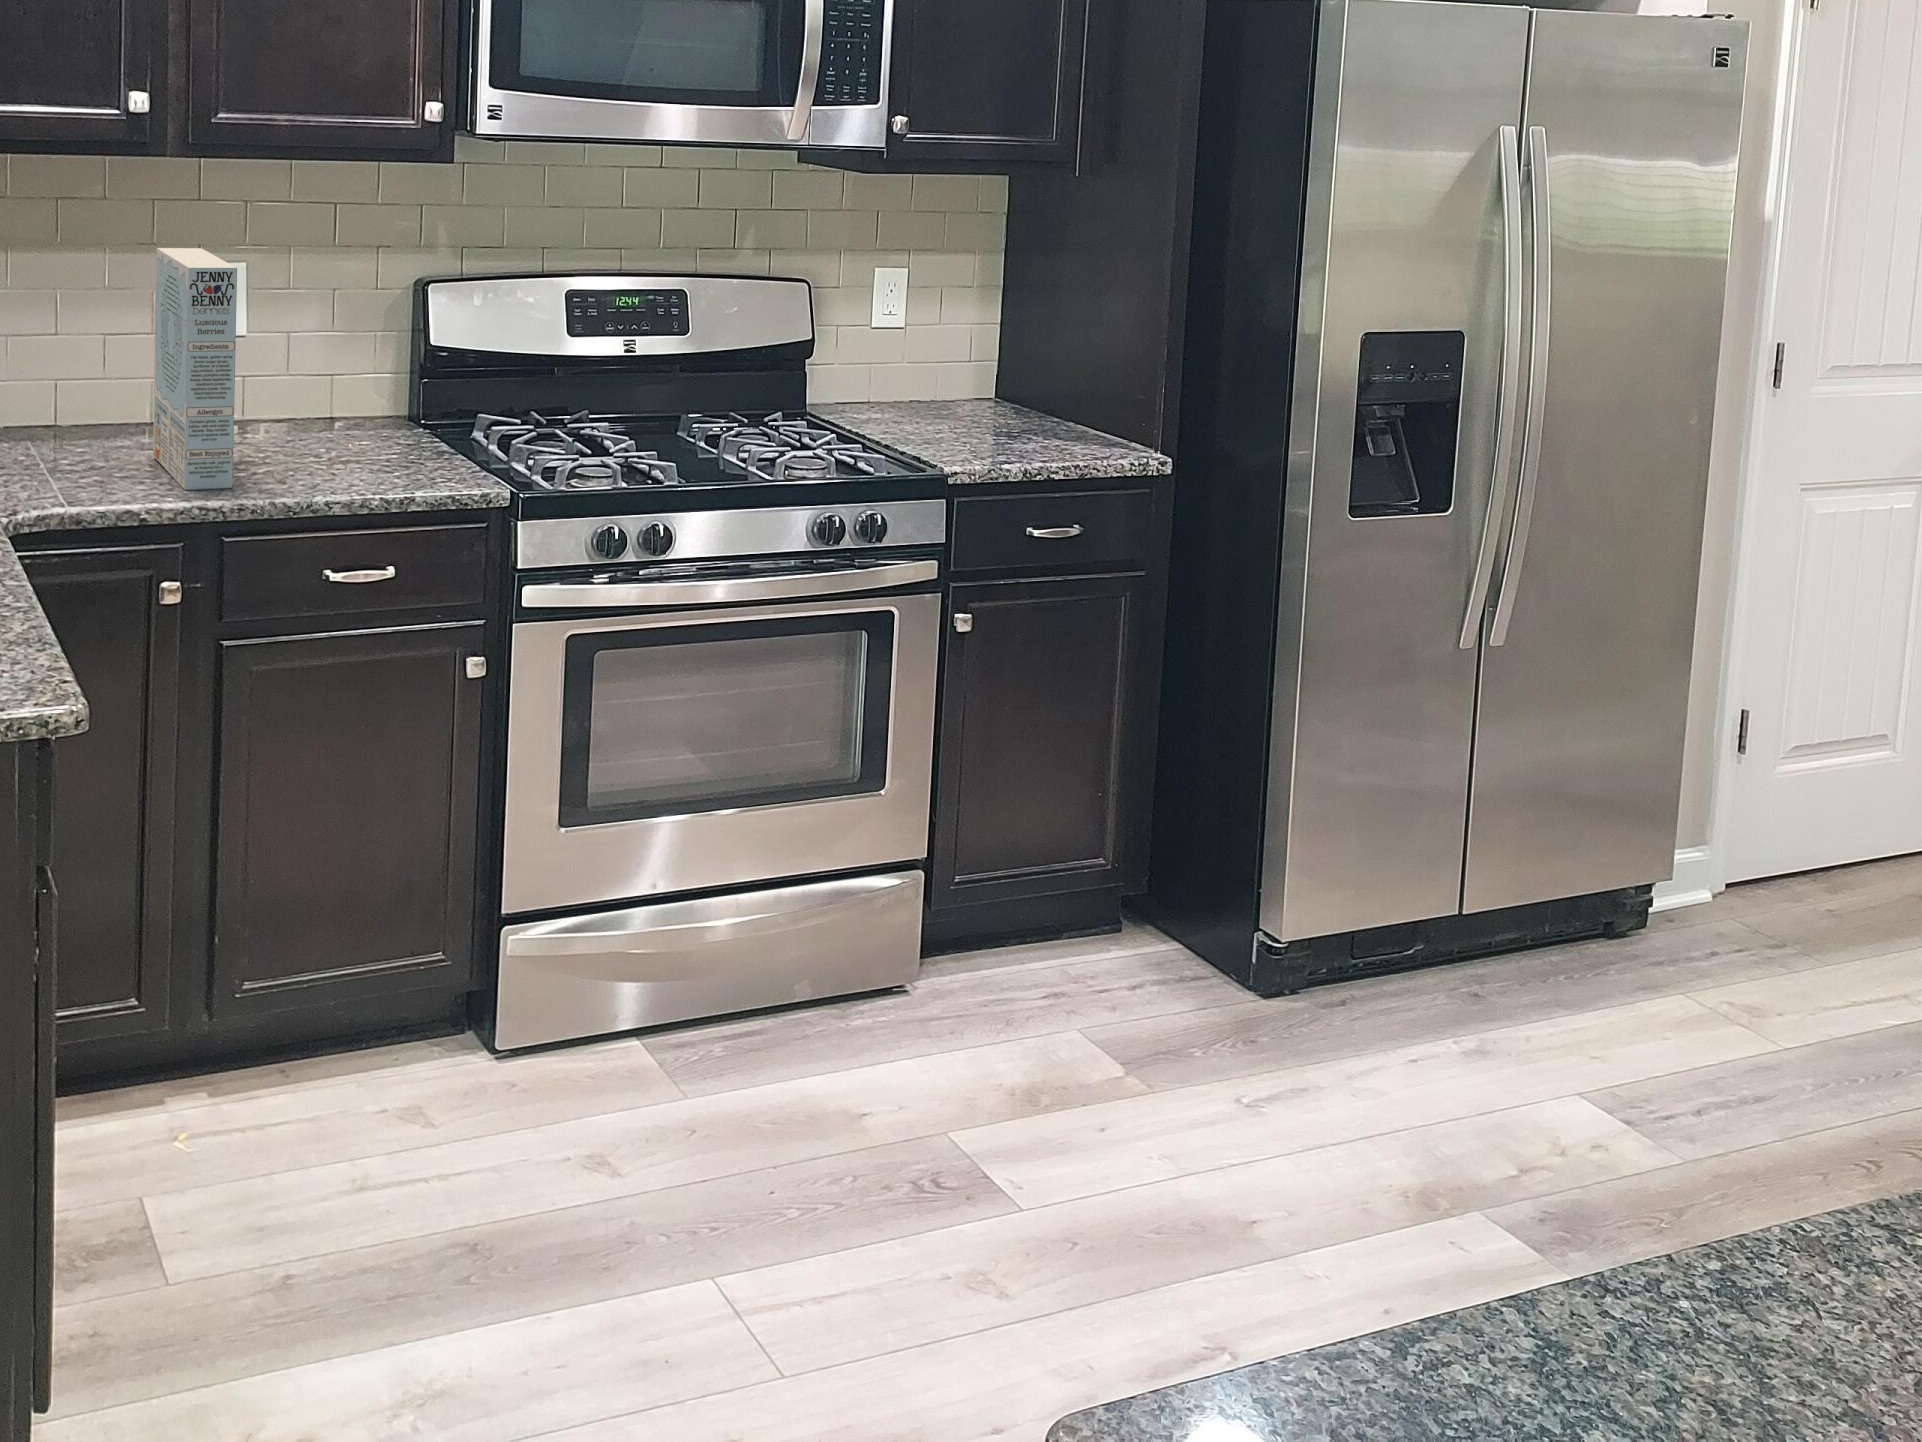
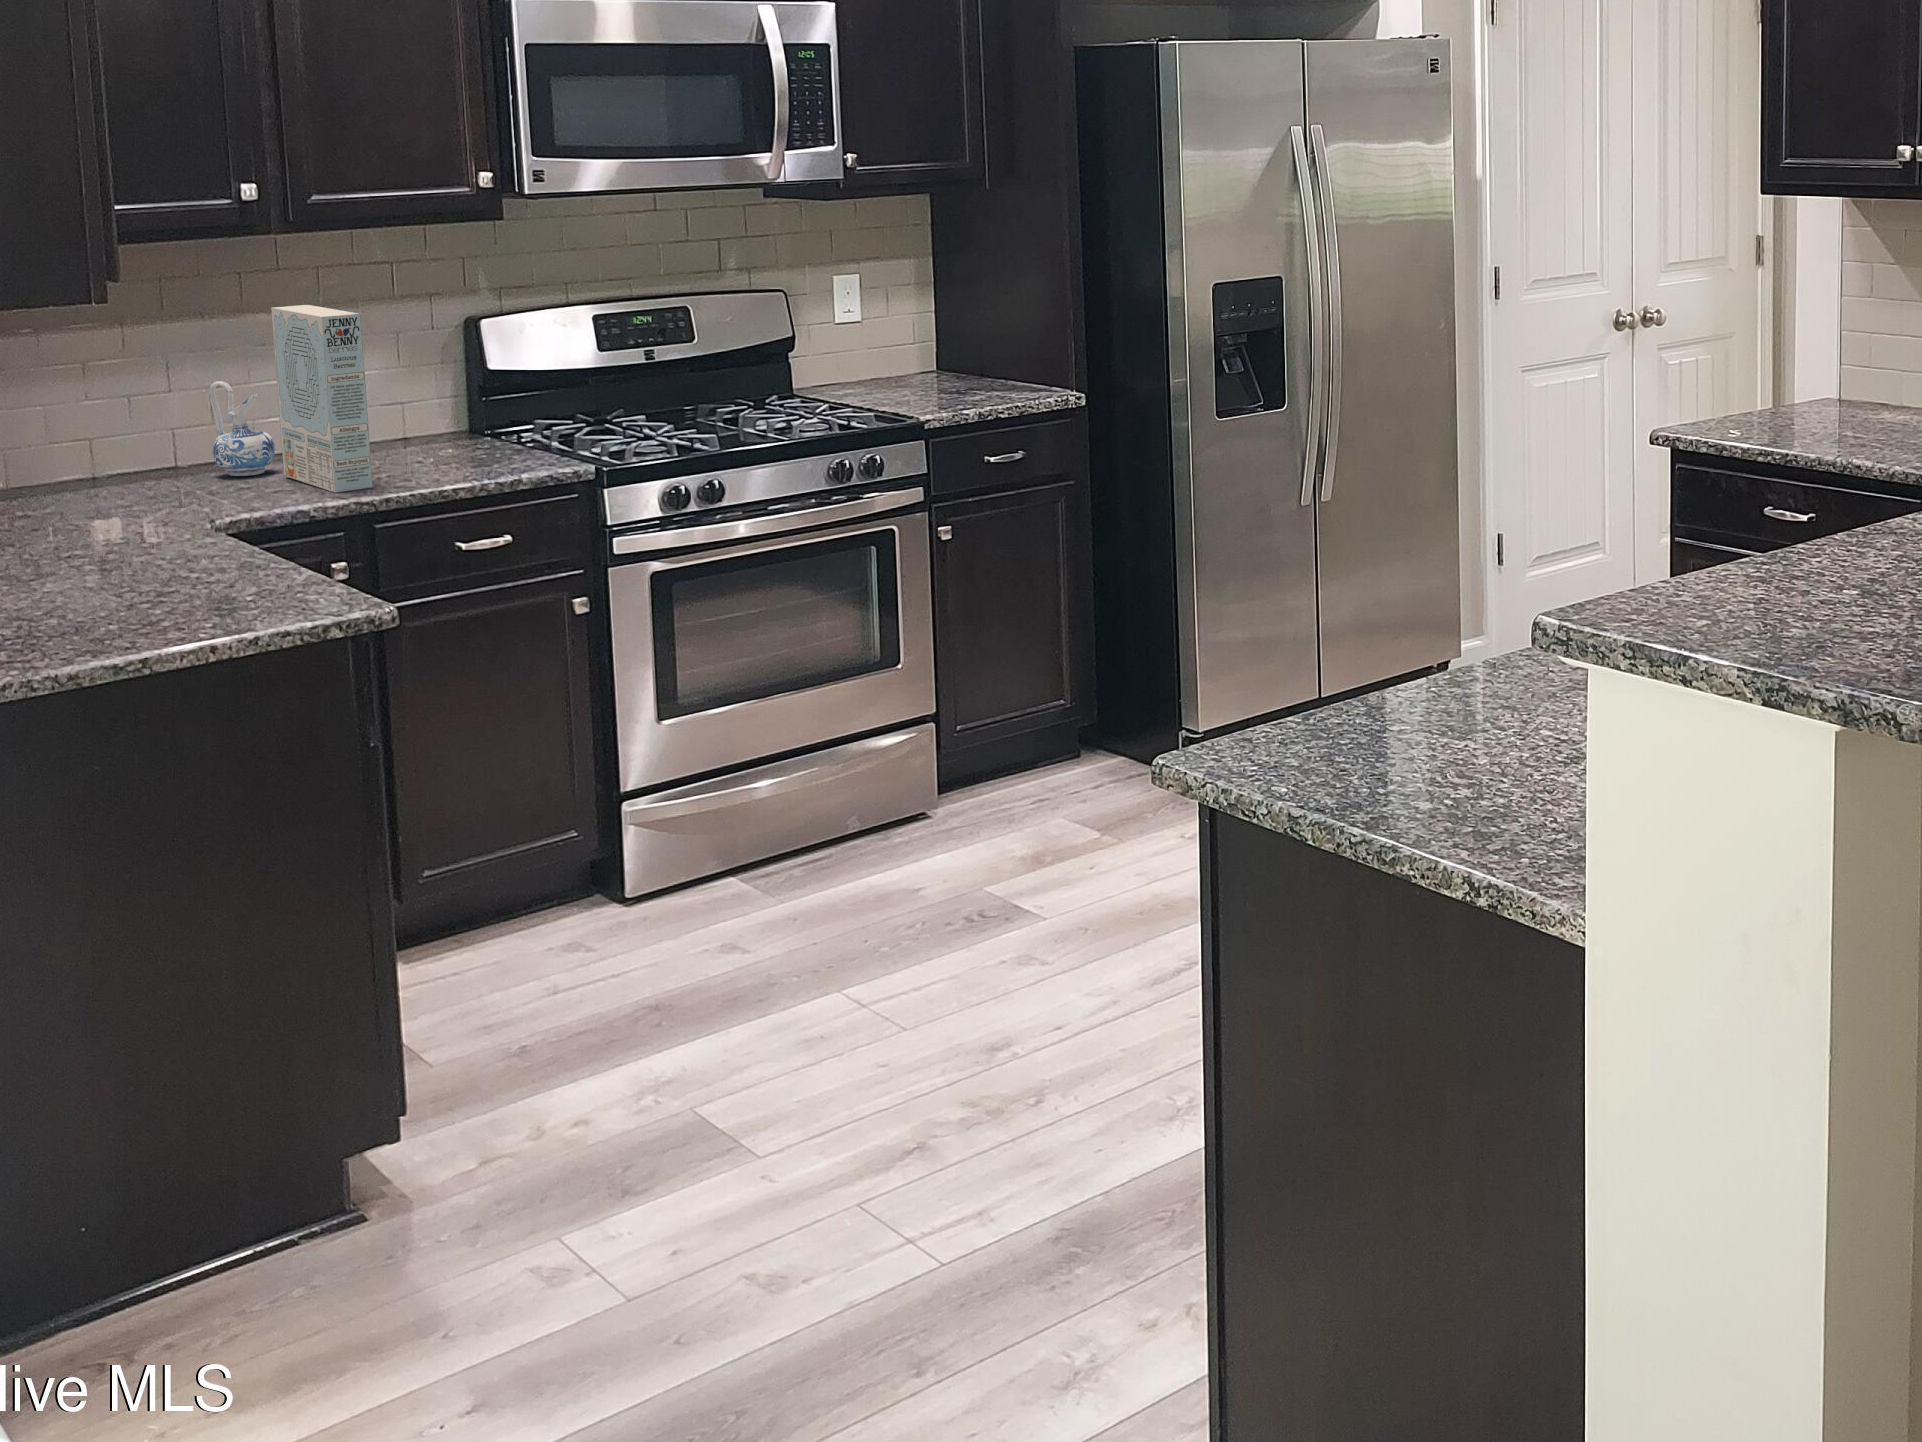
ceramic pitcher: none [83,331,155,449] -> present [209,381,275,476]

